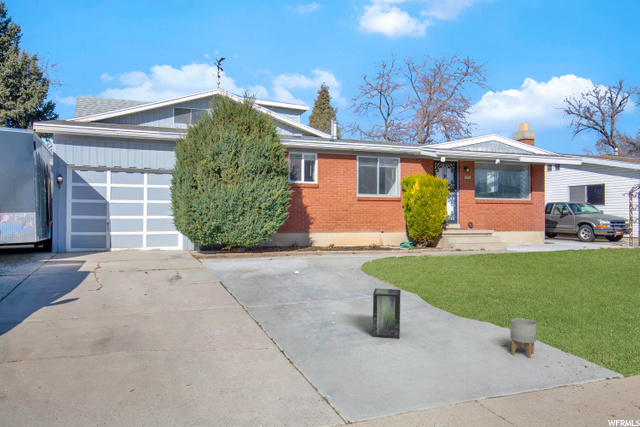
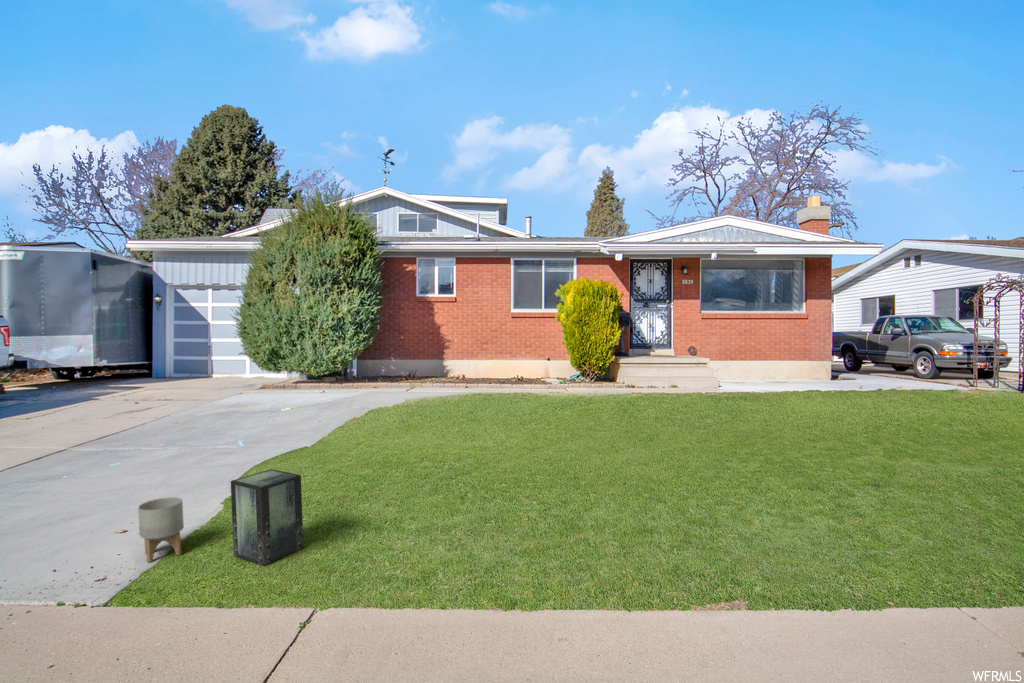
storage box: present [373,289,401,338] -> present [231,469,303,566]

